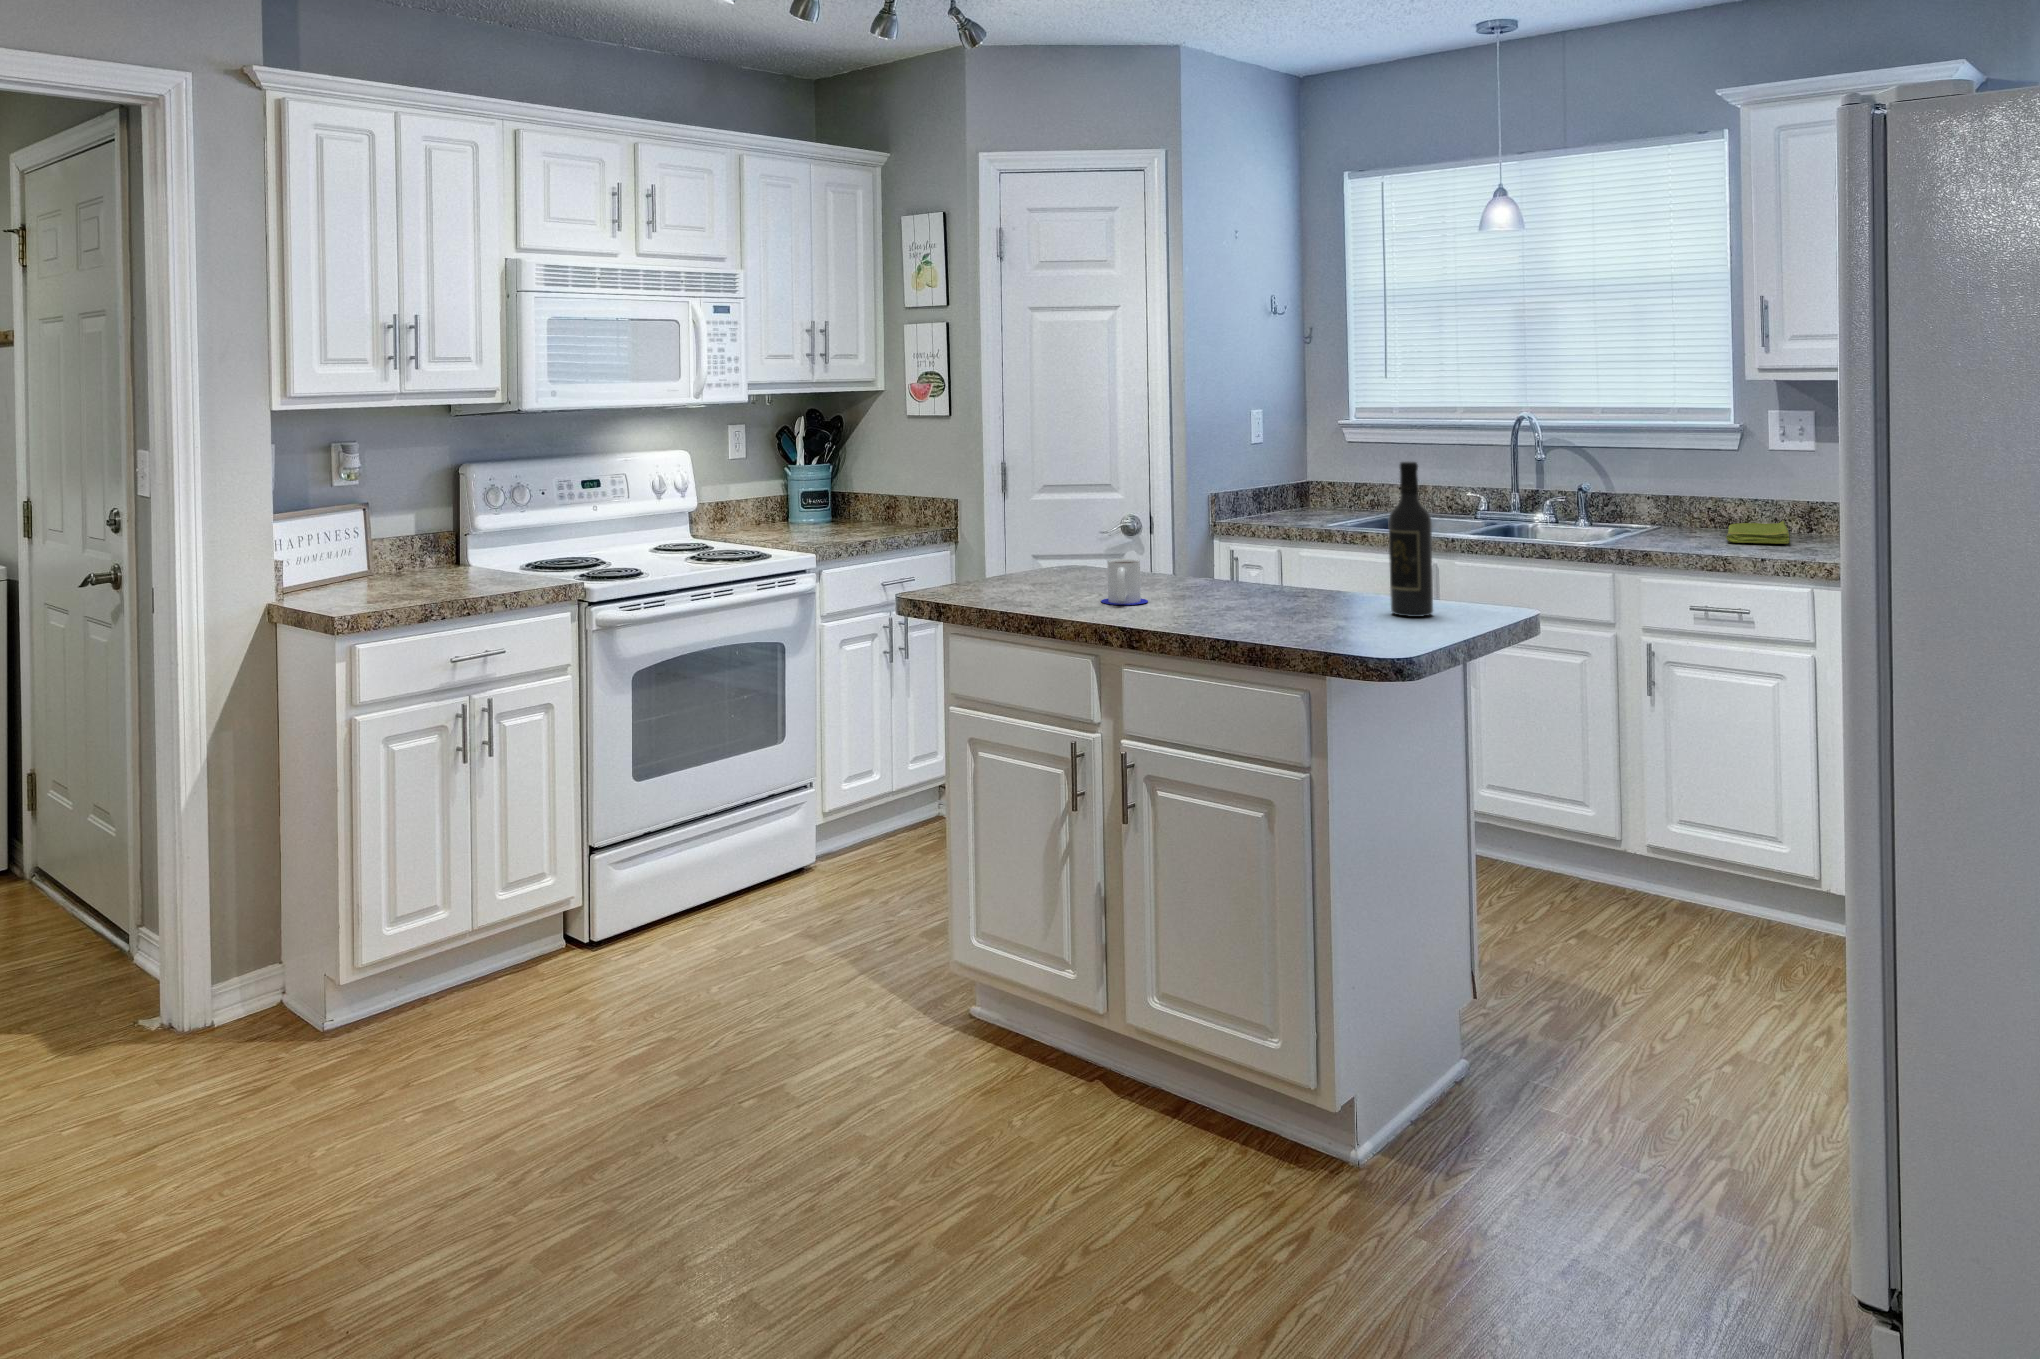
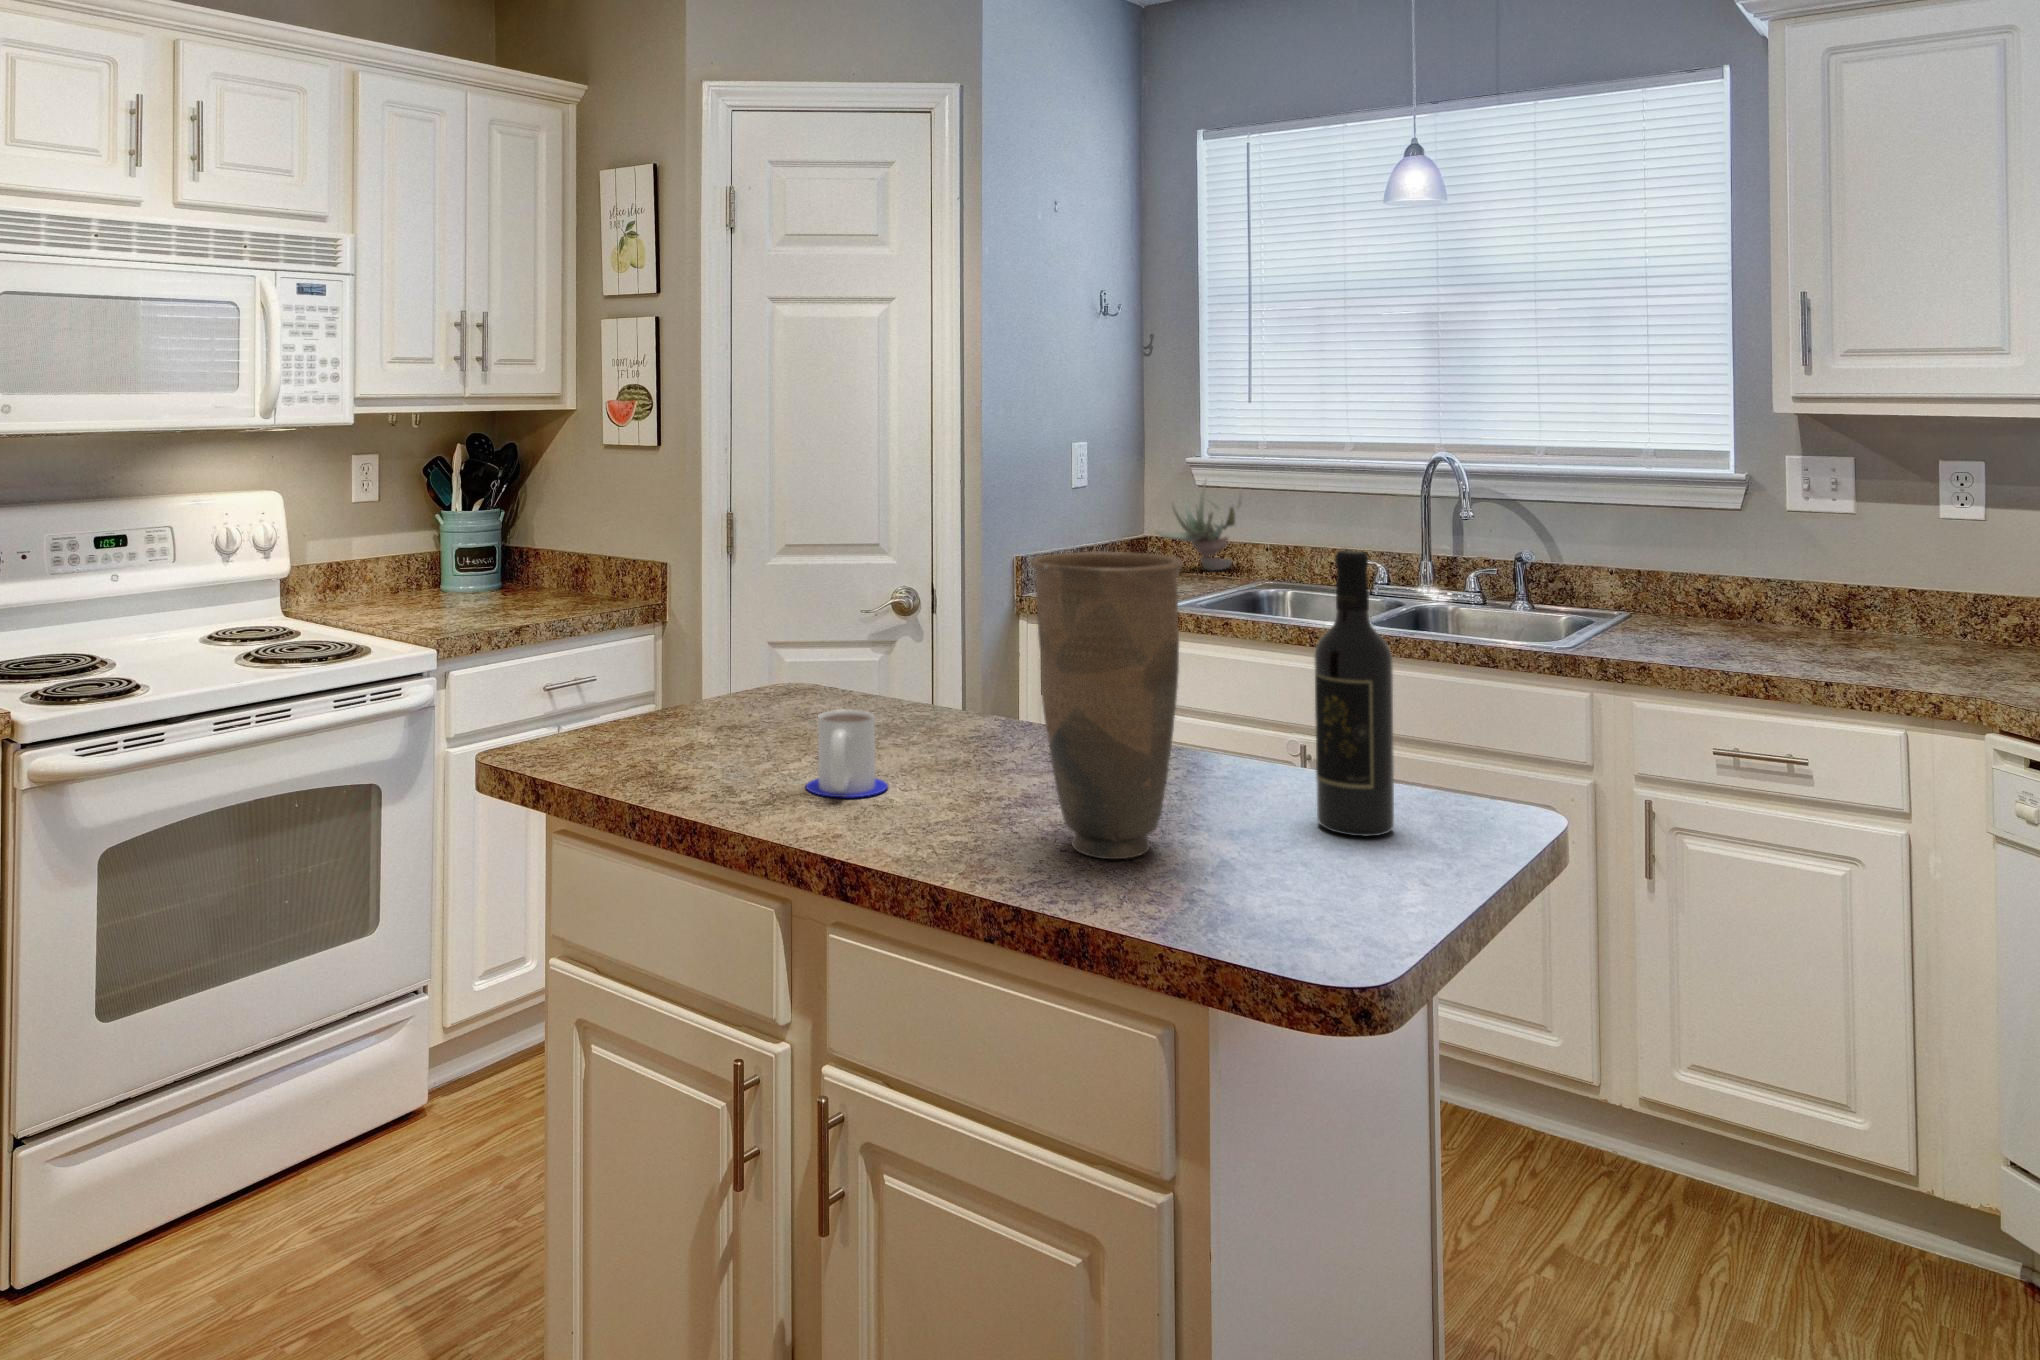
succulent plant: none [1315,438,1381,506] -> present [1156,480,1241,570]
vase: none [1230,463,1312,624] -> present [1031,551,1183,859]
dish towel: present [1726,521,1790,544] -> none [1731,607,1841,647]

